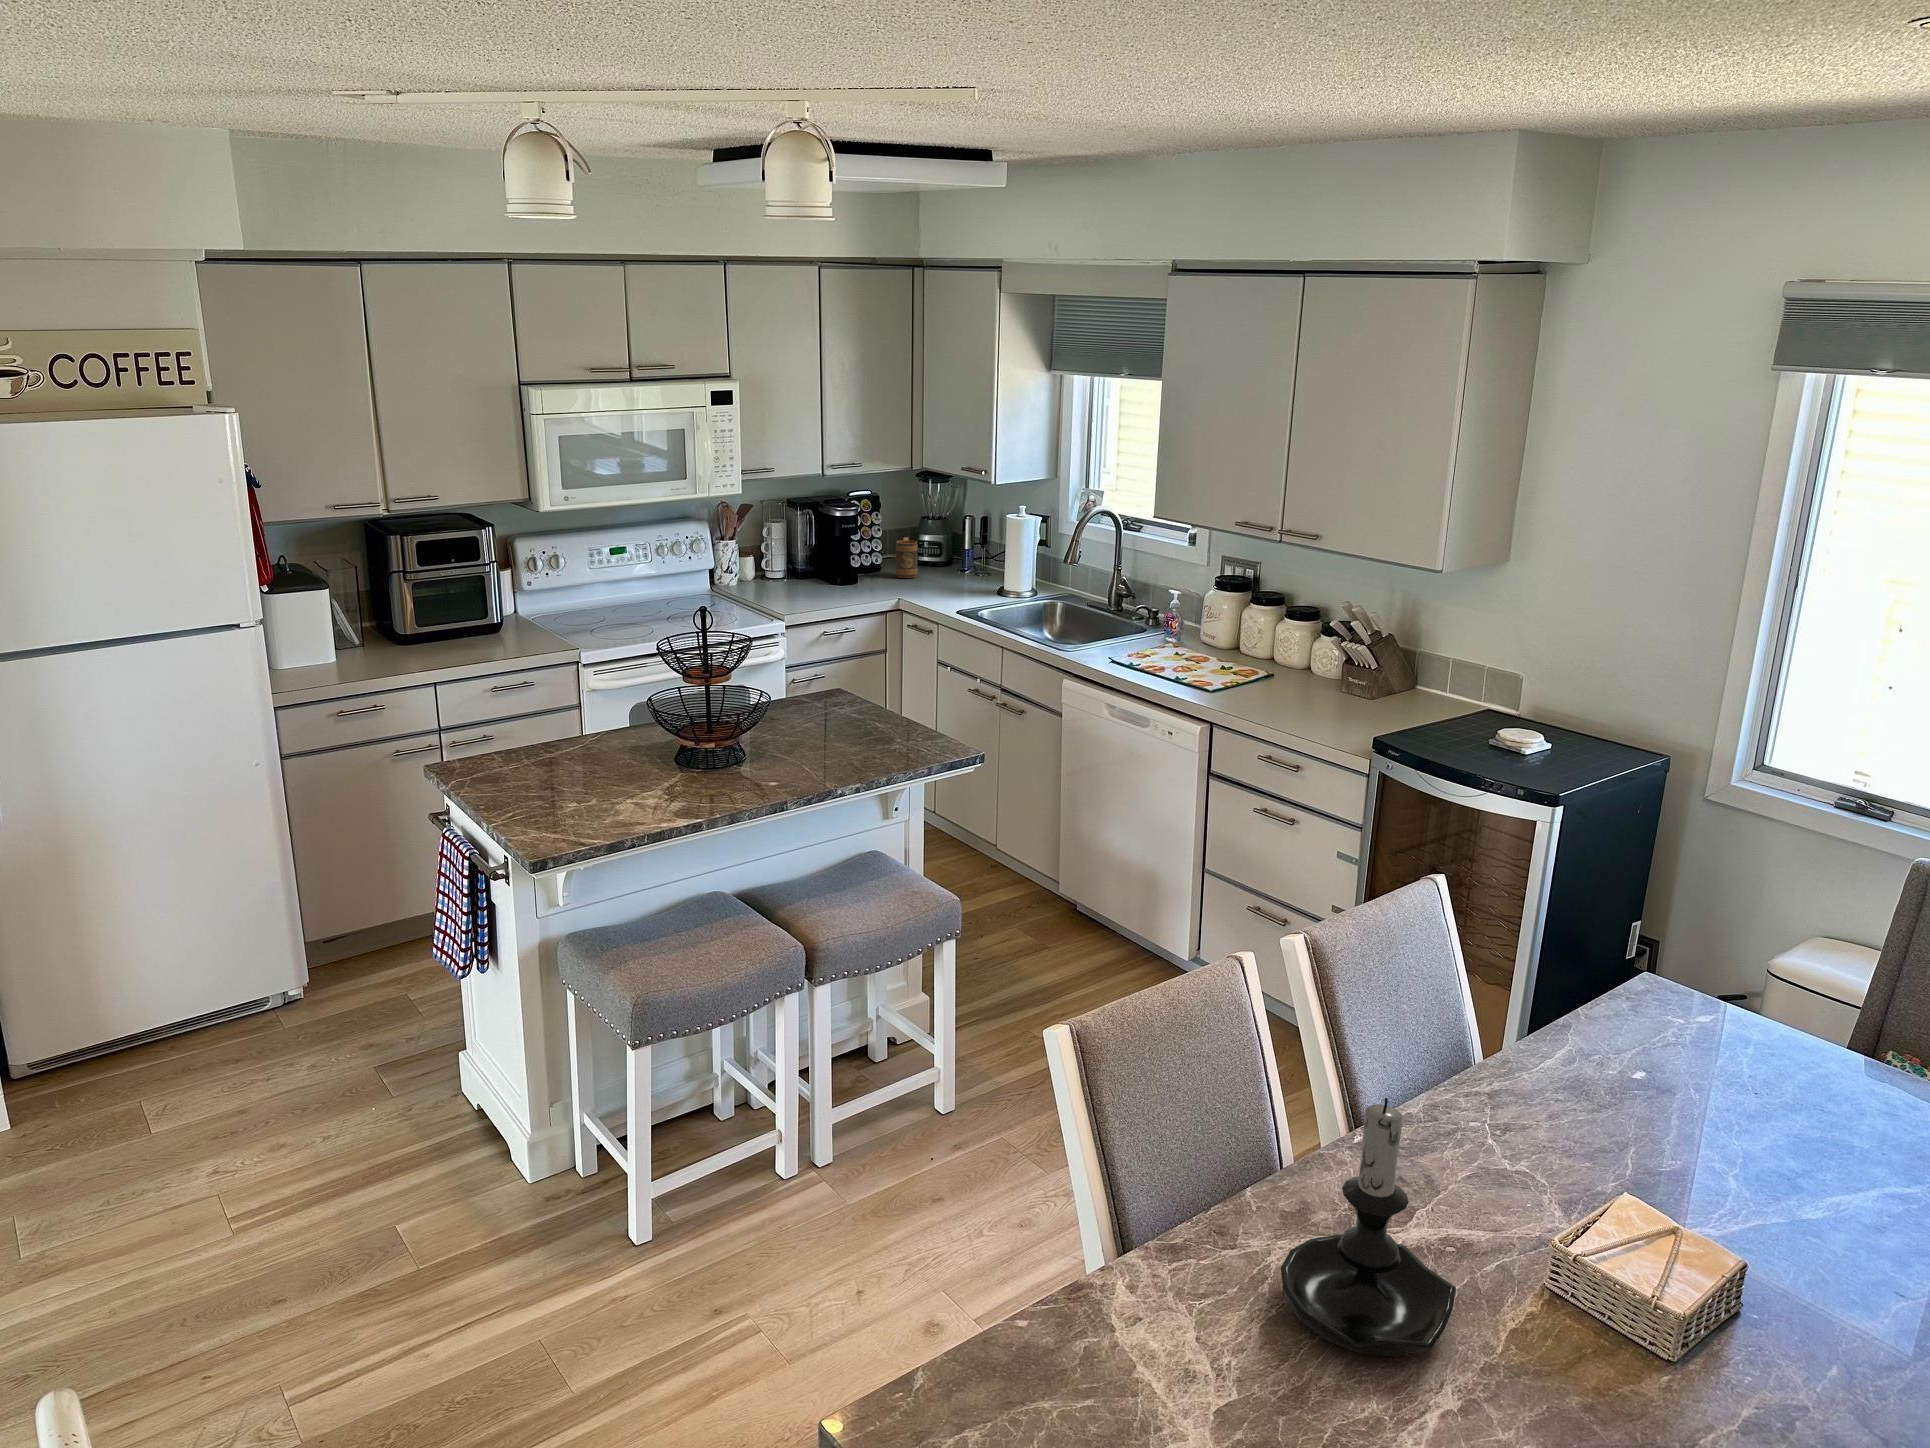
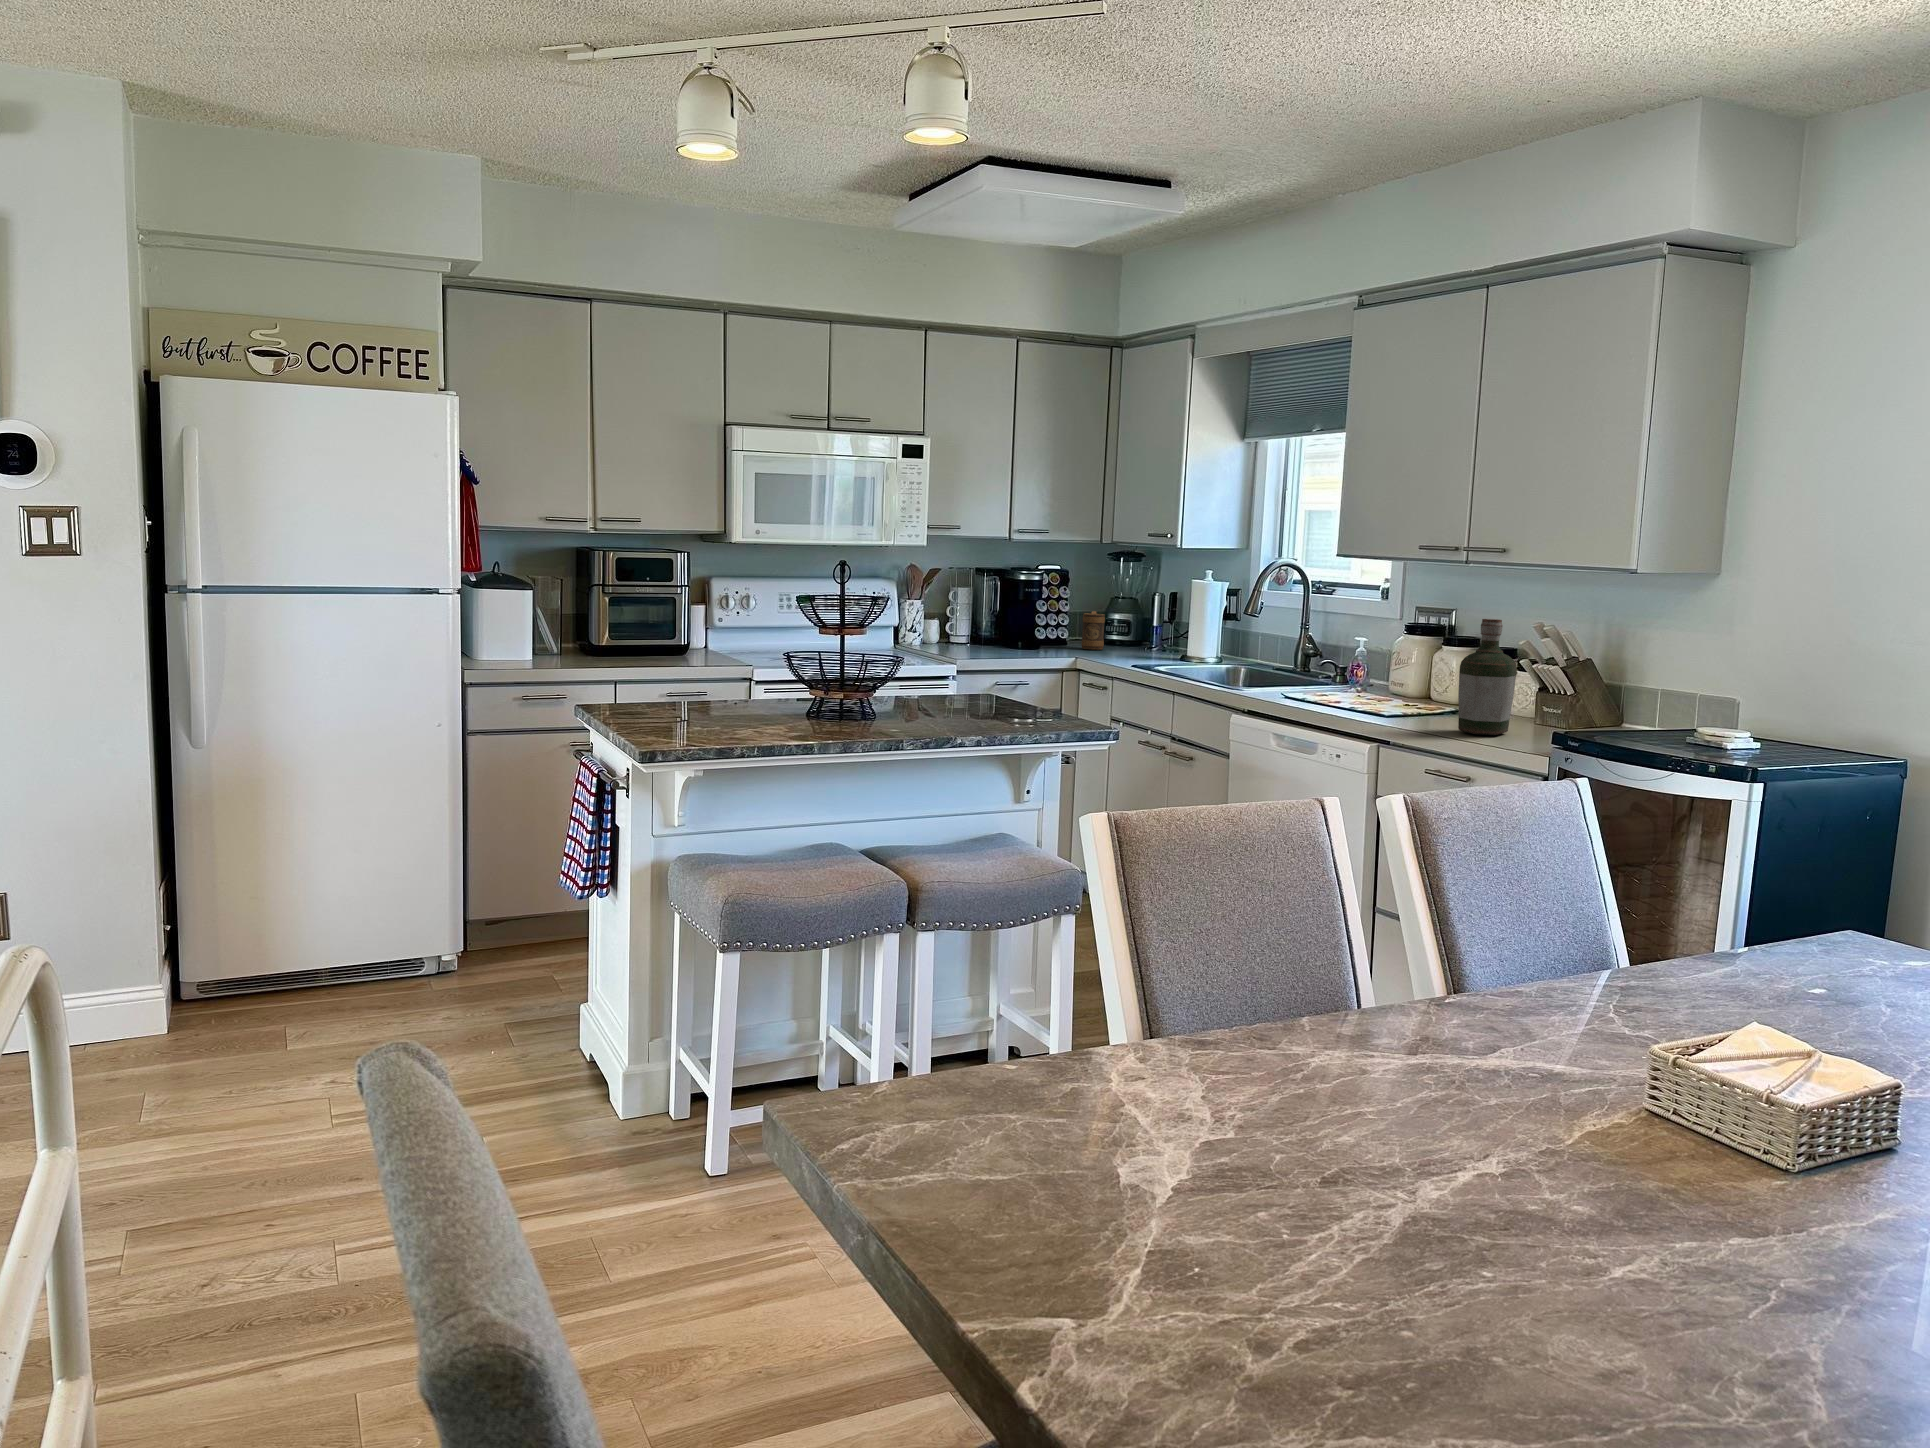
bottle: none [1288,617,1339,727] -> present [1458,619,1517,735]
candle holder: present [1281,1098,1456,1356] -> none [1313,821,1526,1129]

